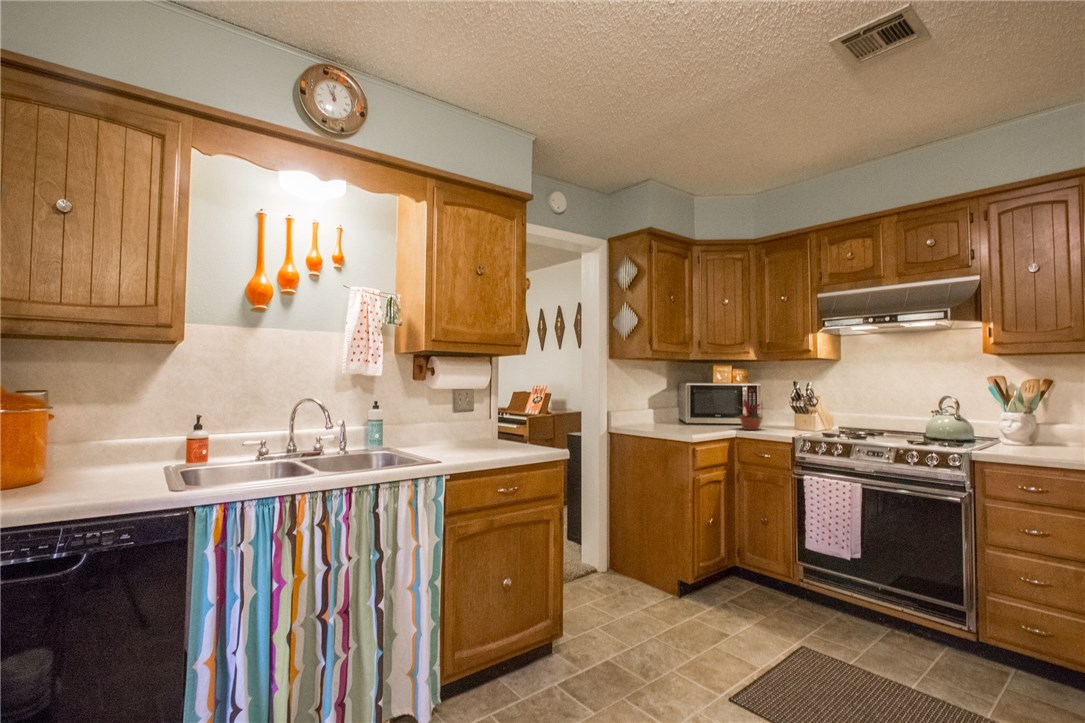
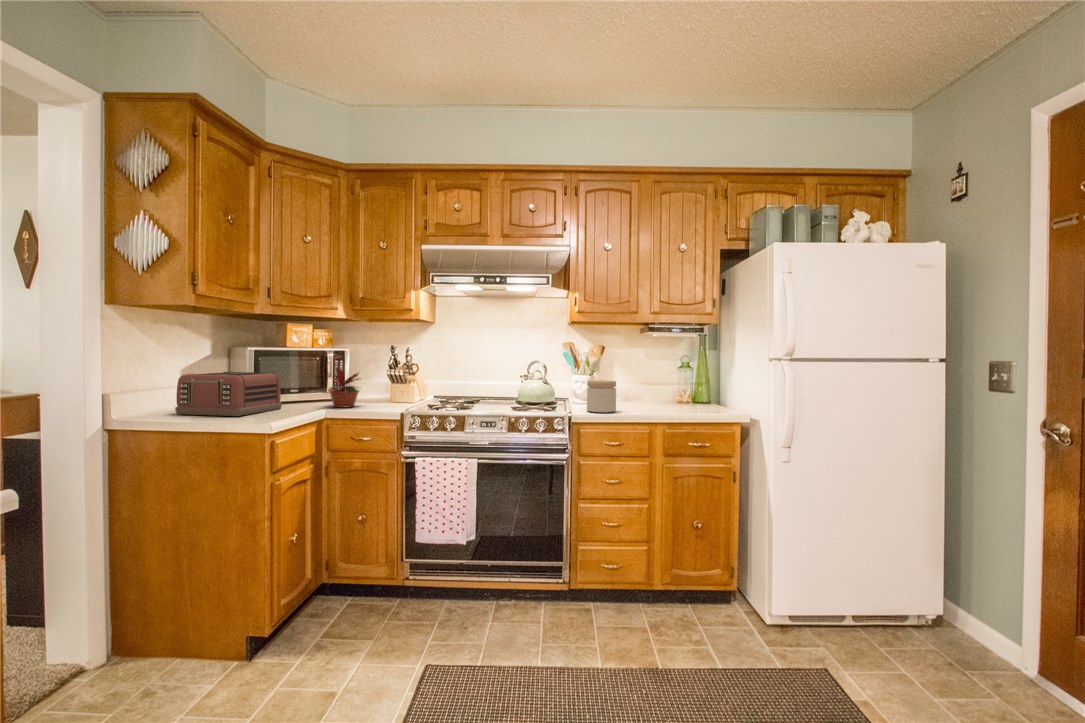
toaster: none [639,401,705,431] -> present [175,372,282,416]
jar: none [995,418,1037,453] -> present [587,380,616,413]

